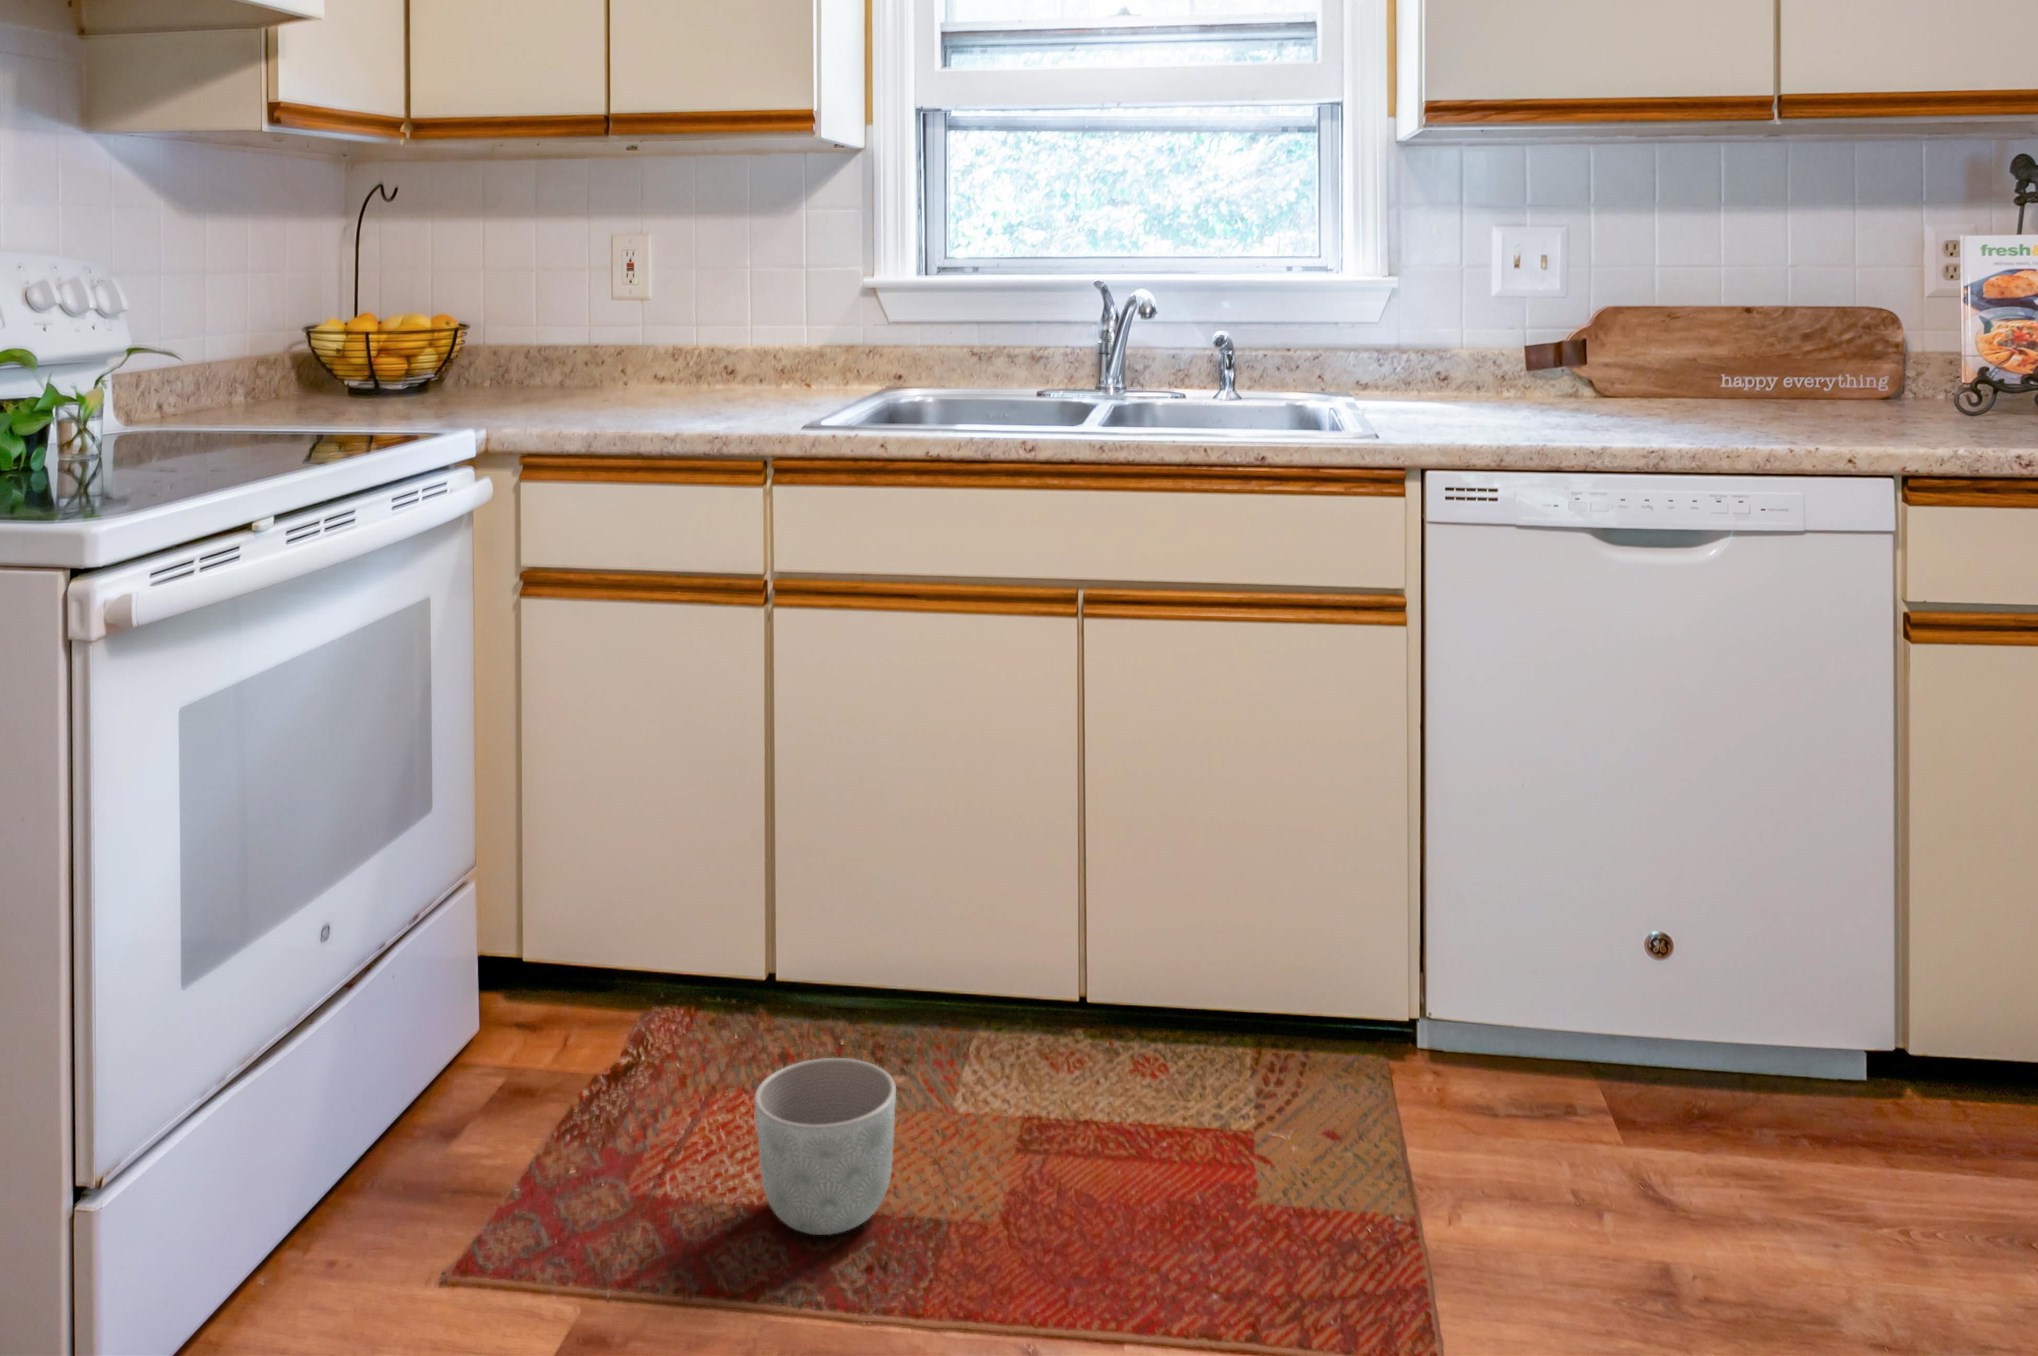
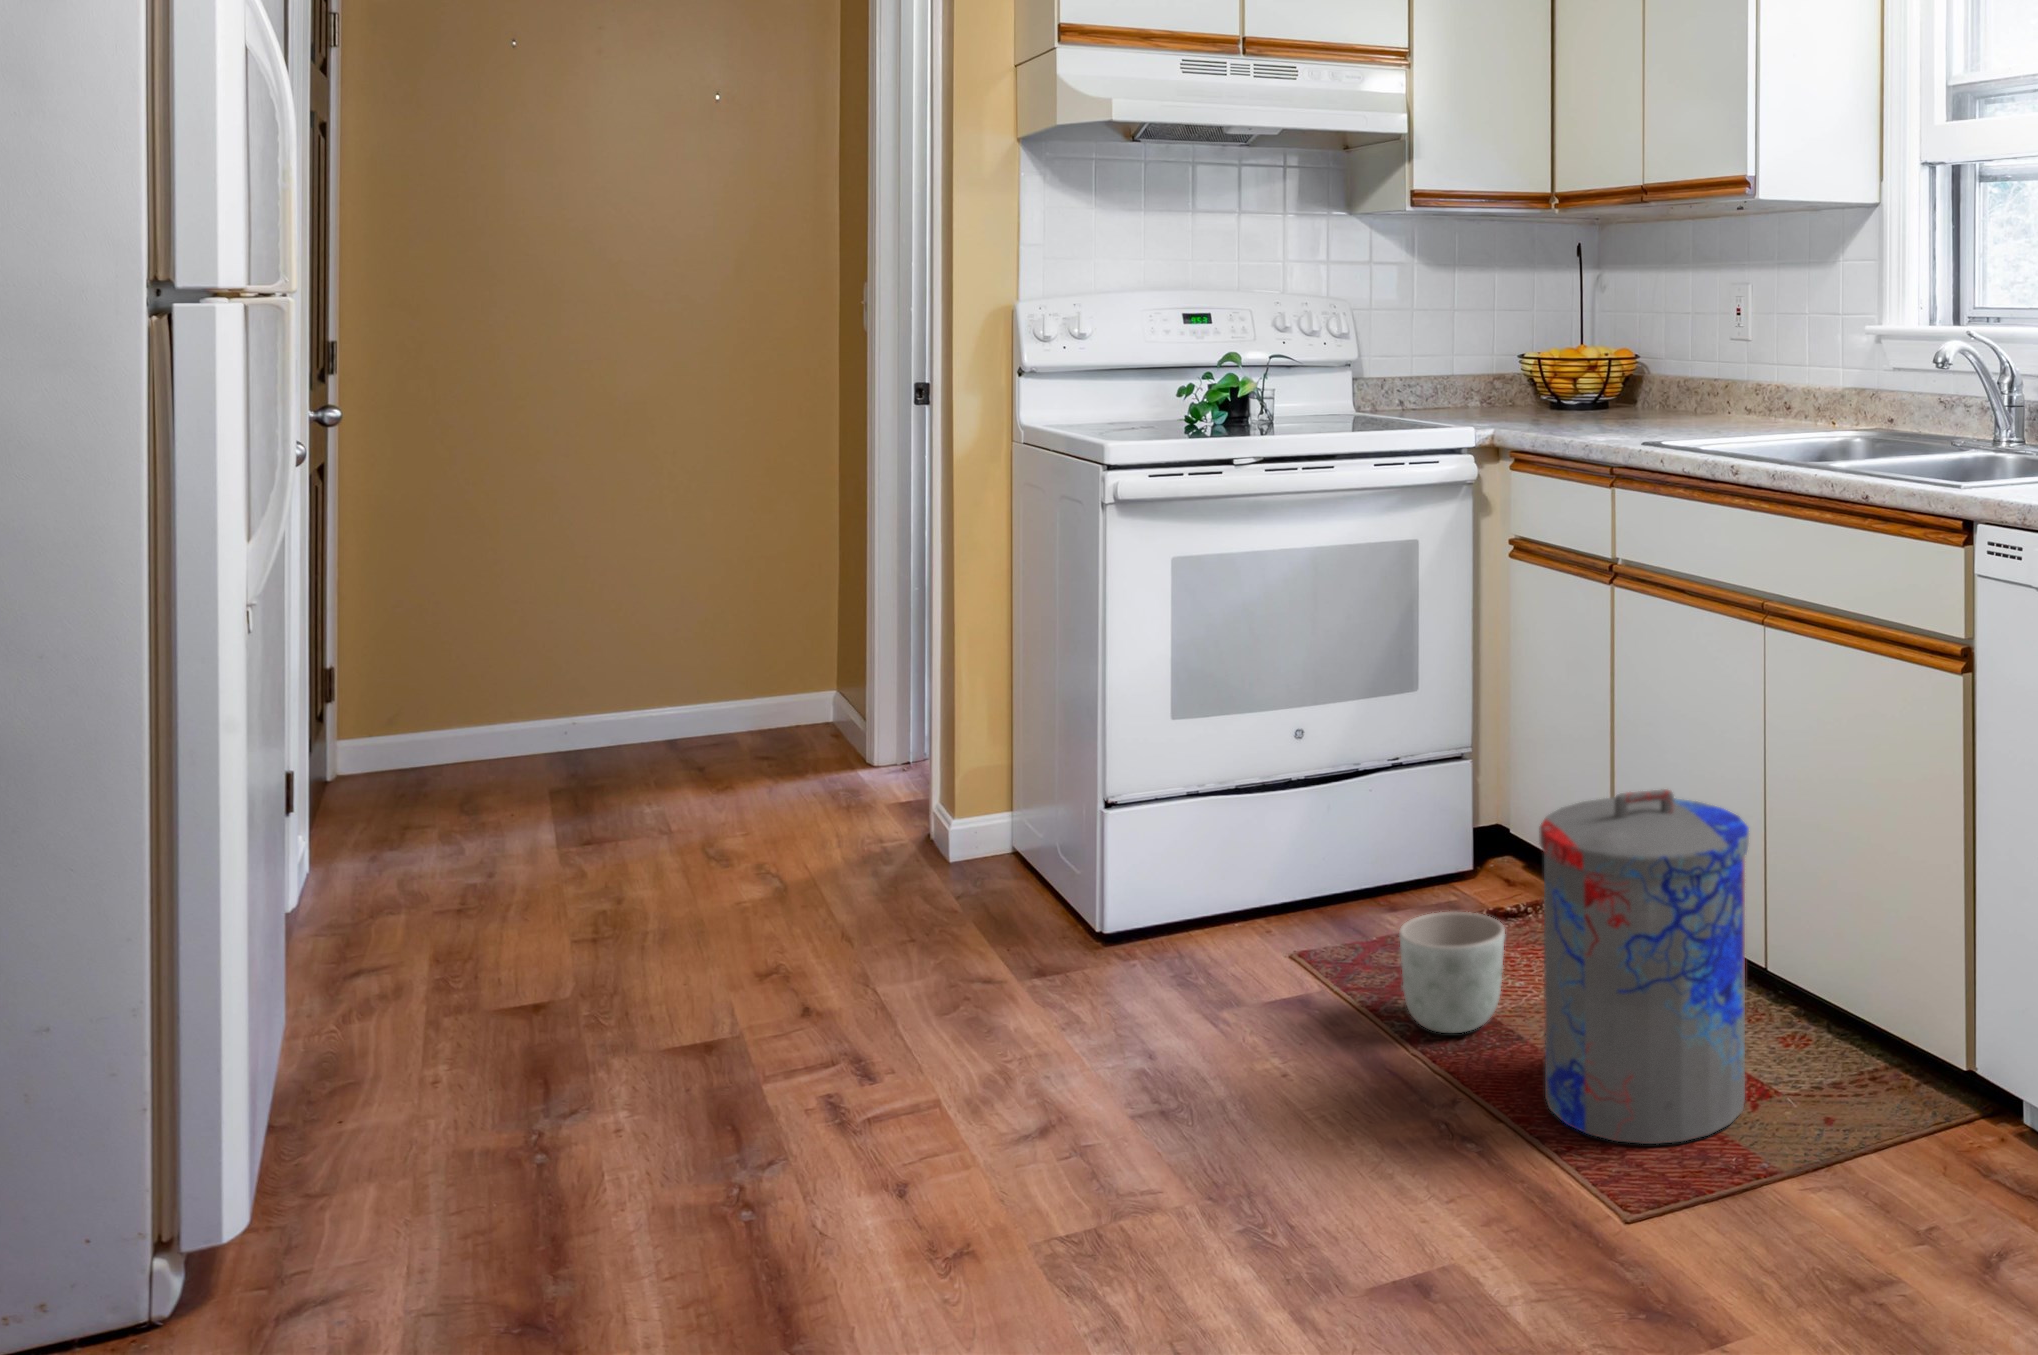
trash can: none [1033,825,1283,1264] -> present [1539,789,1749,1144]

